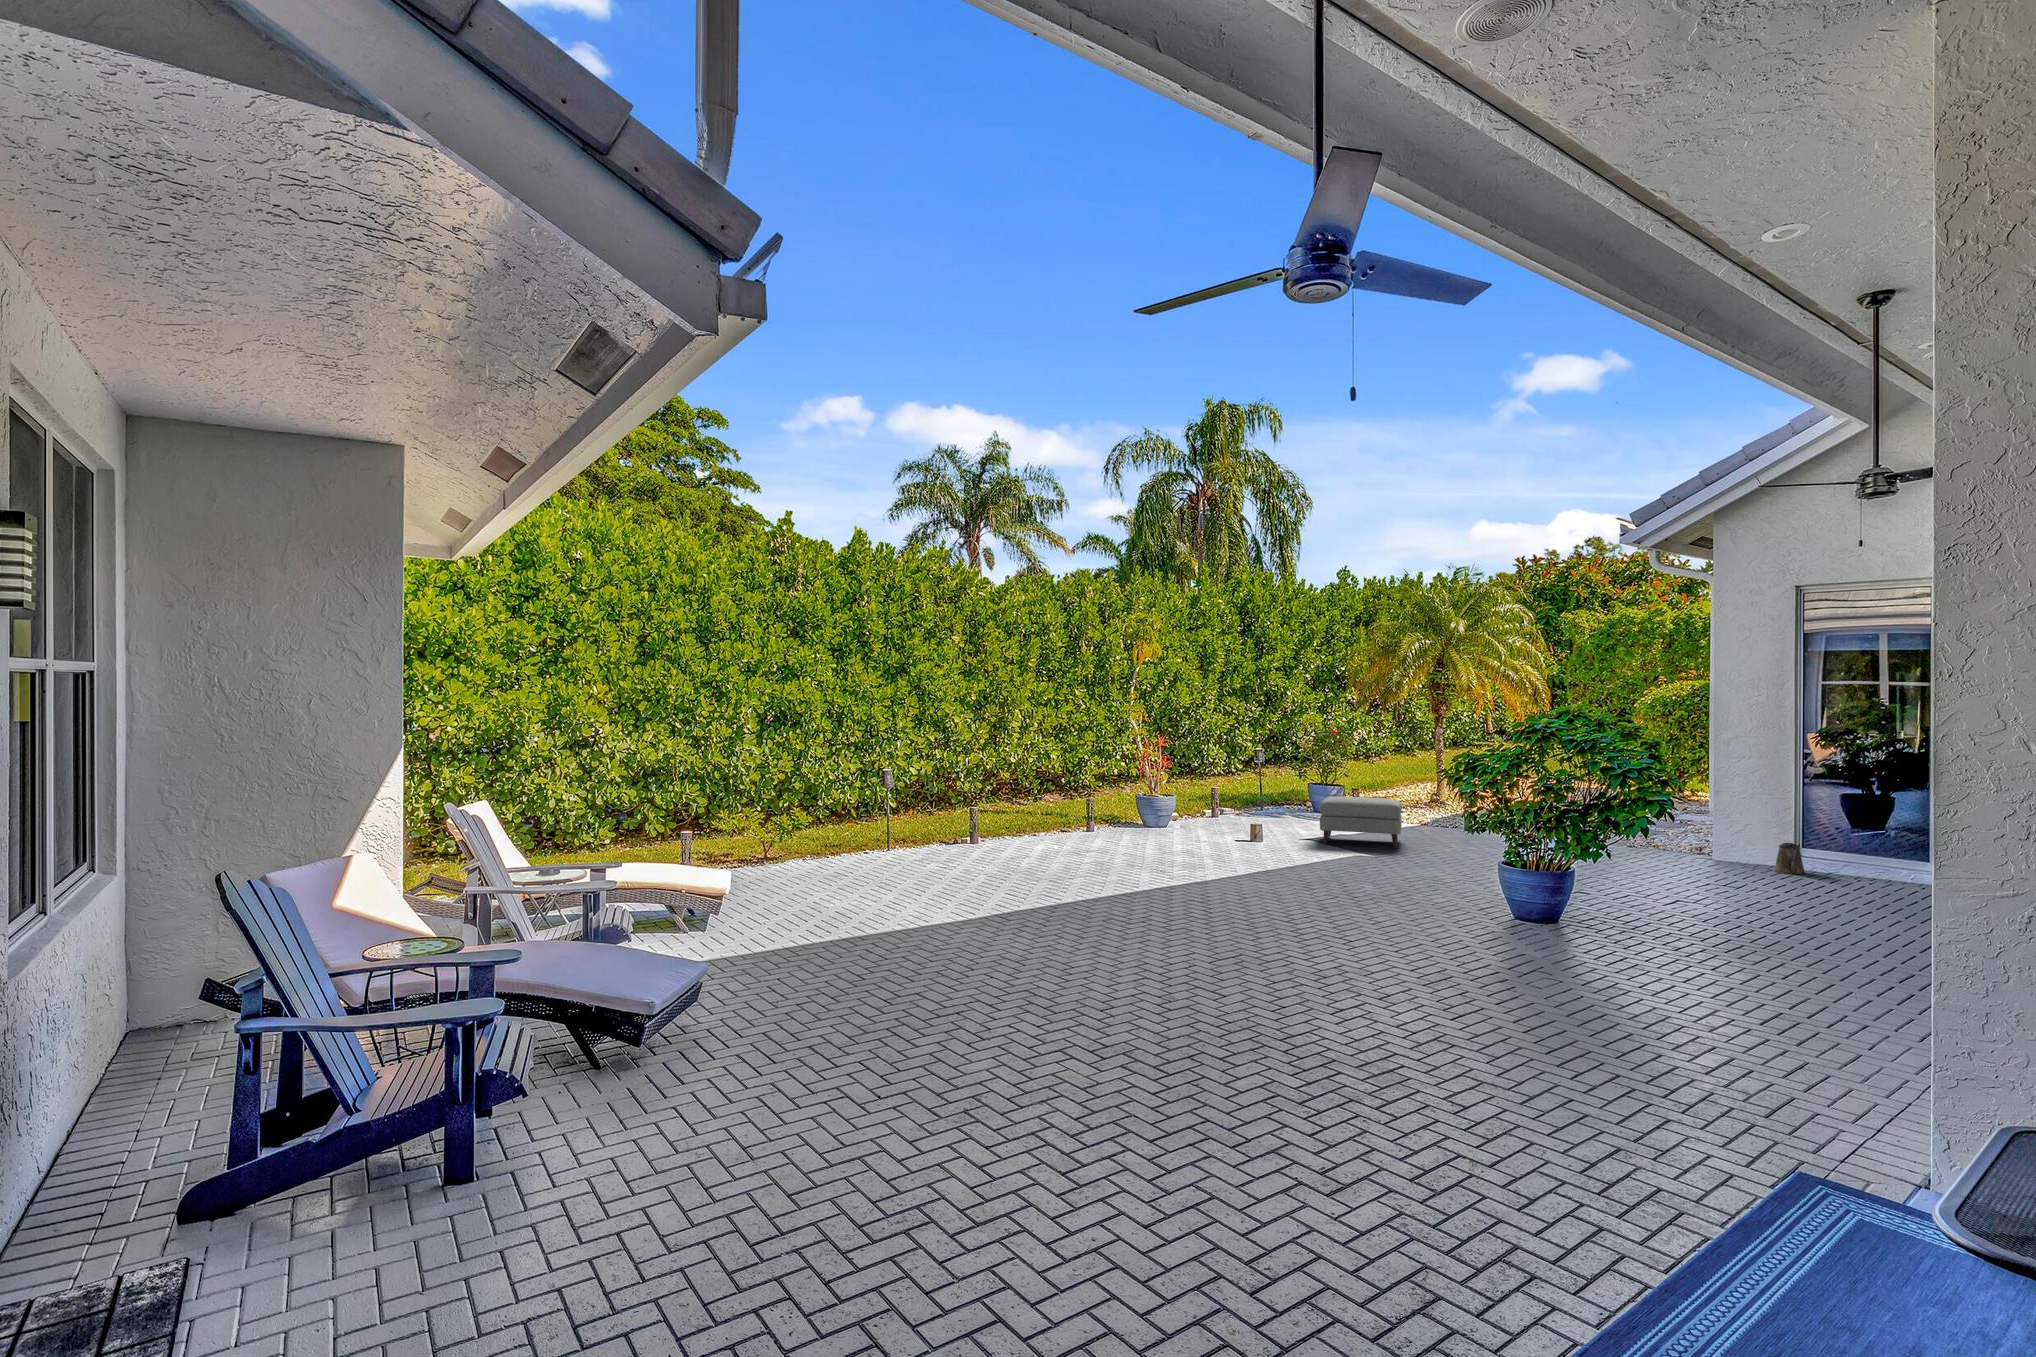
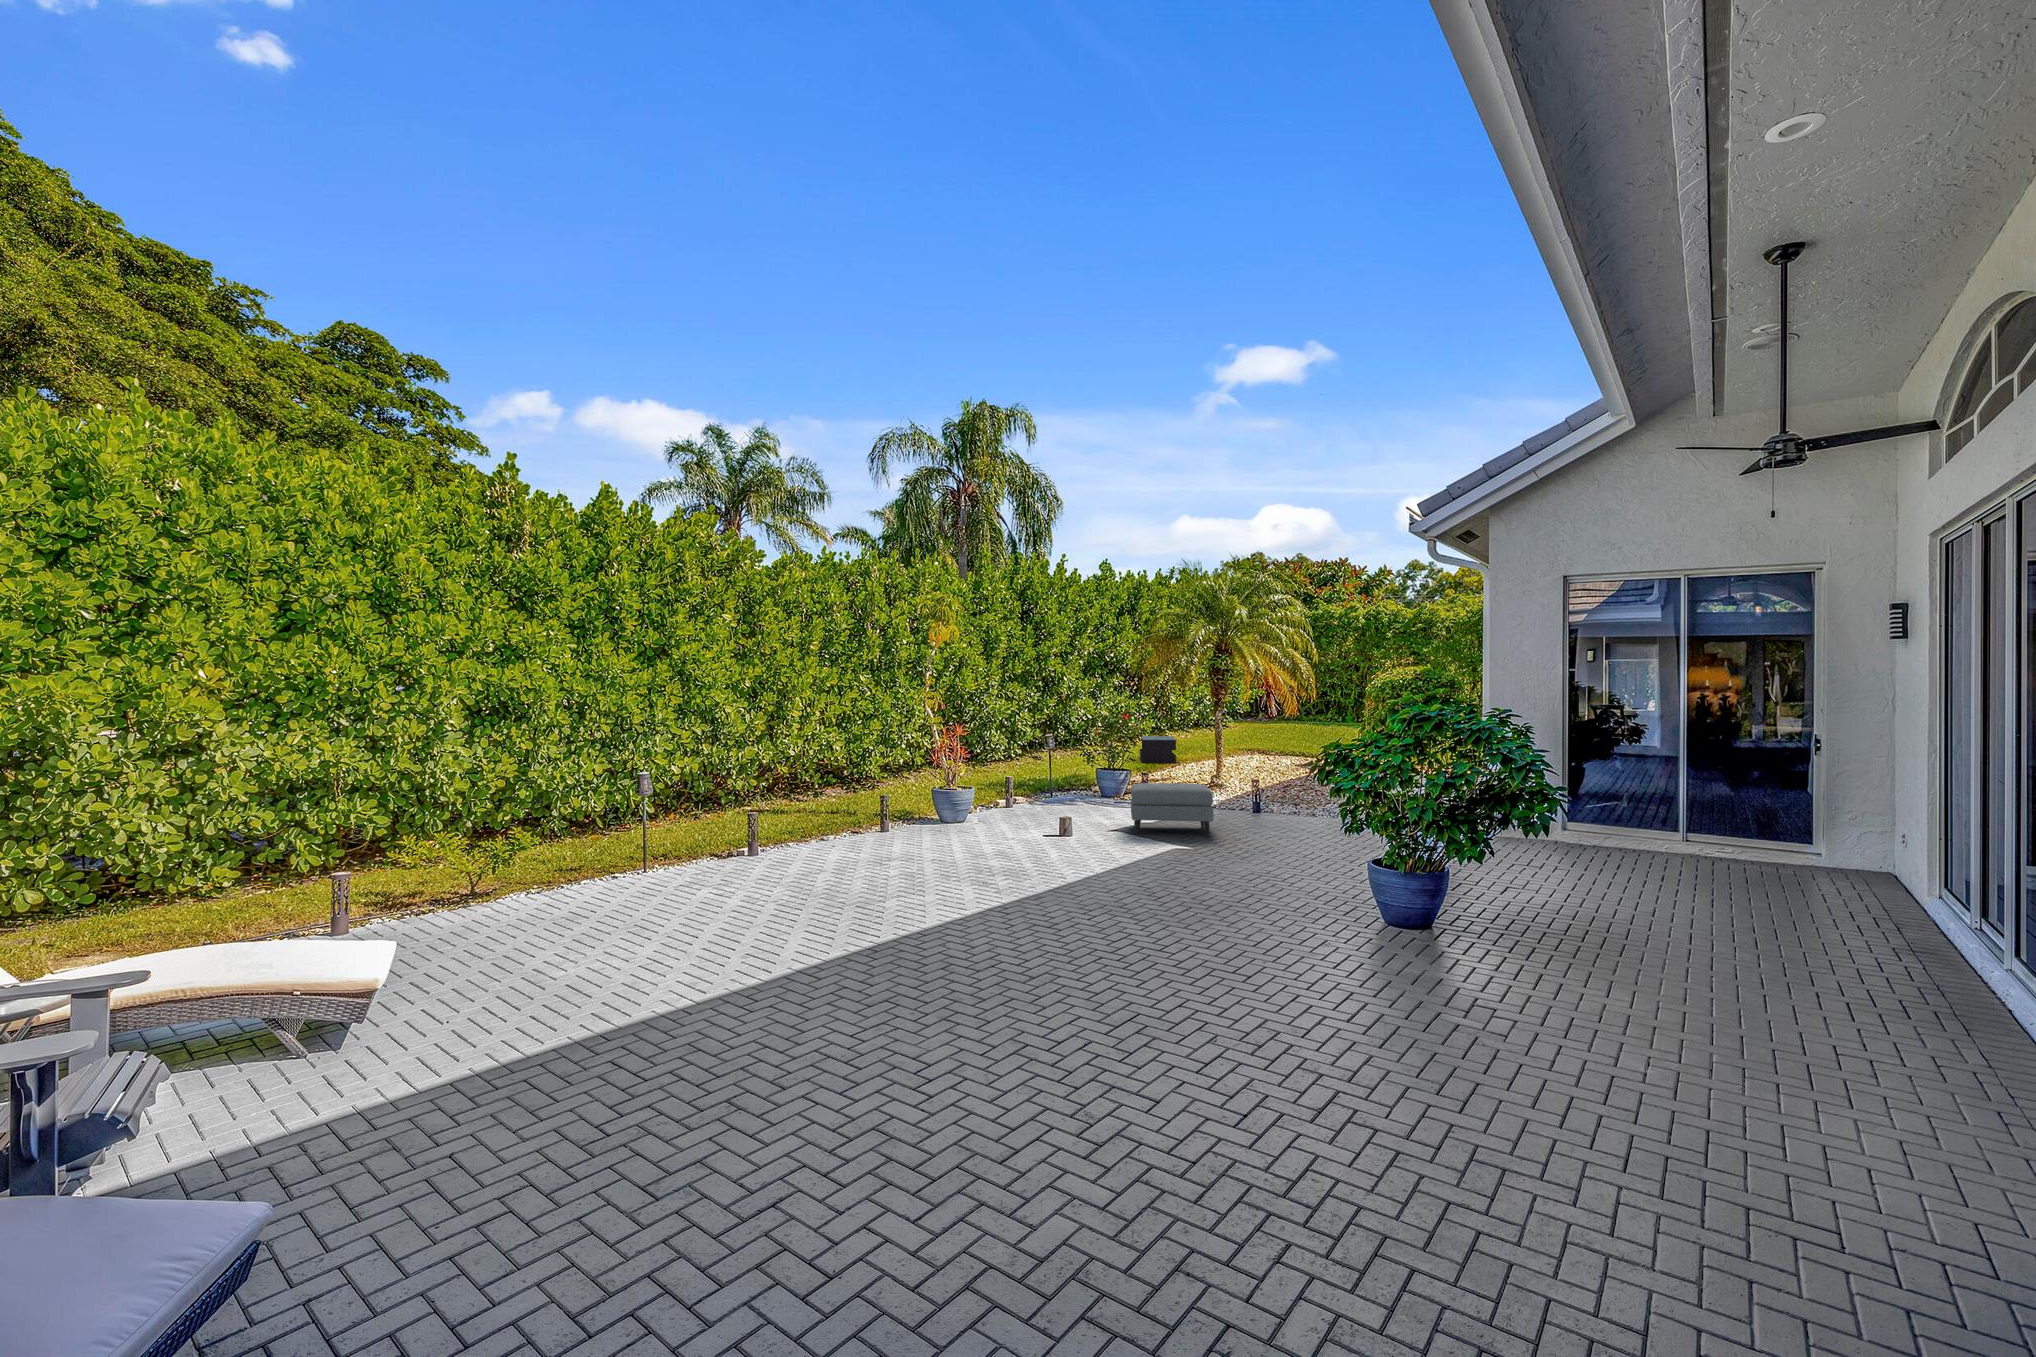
coffee table: none [1379,755,1417,785] -> present [1140,736,1176,763]
watering can: present [1774,843,1805,874] -> none [1561,817,1592,847]

